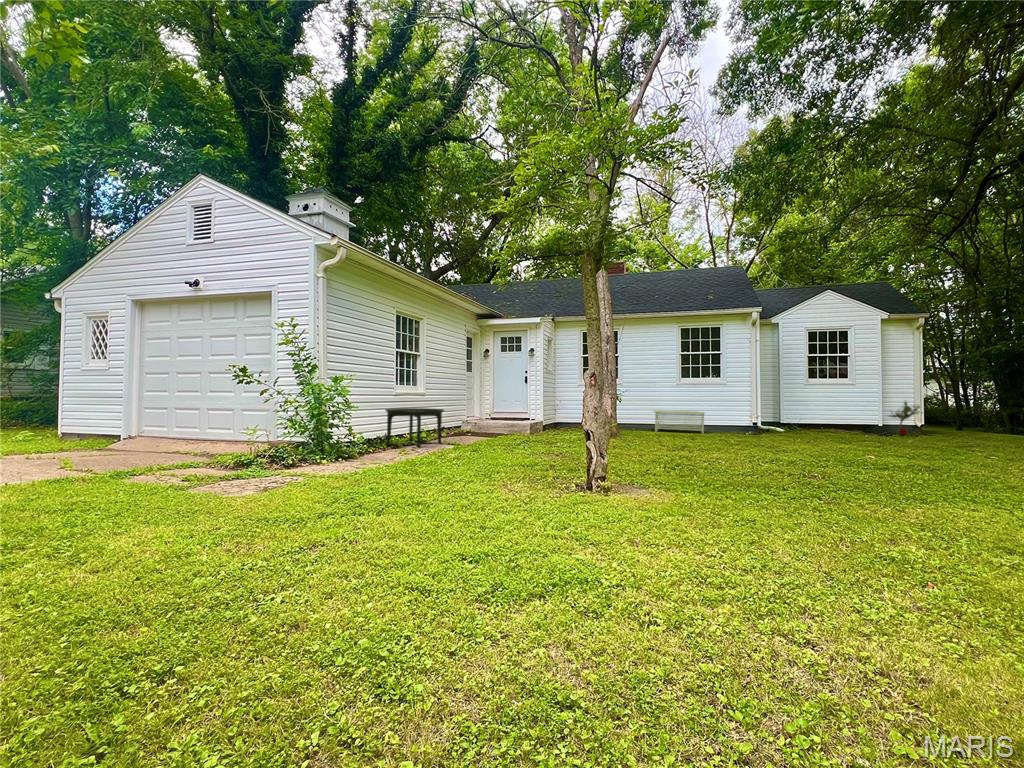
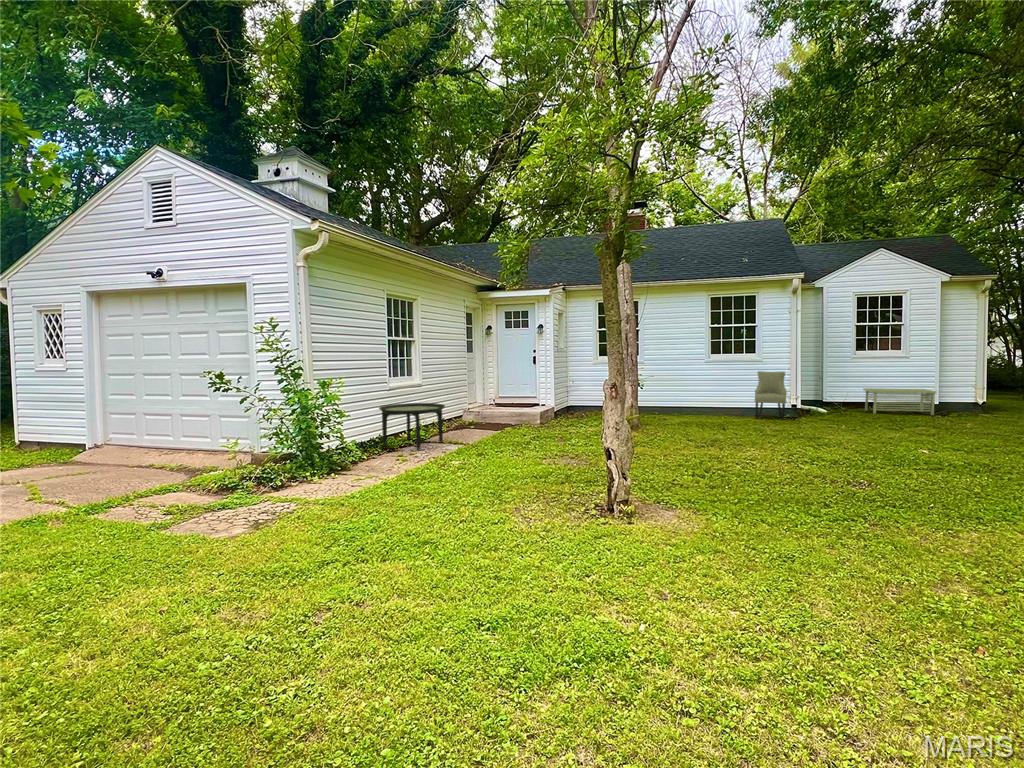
chair: none [720,393,749,436] -> present [755,371,787,420]
potted tree: present [889,401,920,435] -> none [943,374,981,413]
storage bench: present [654,410,705,433] -> present [863,388,936,415]

